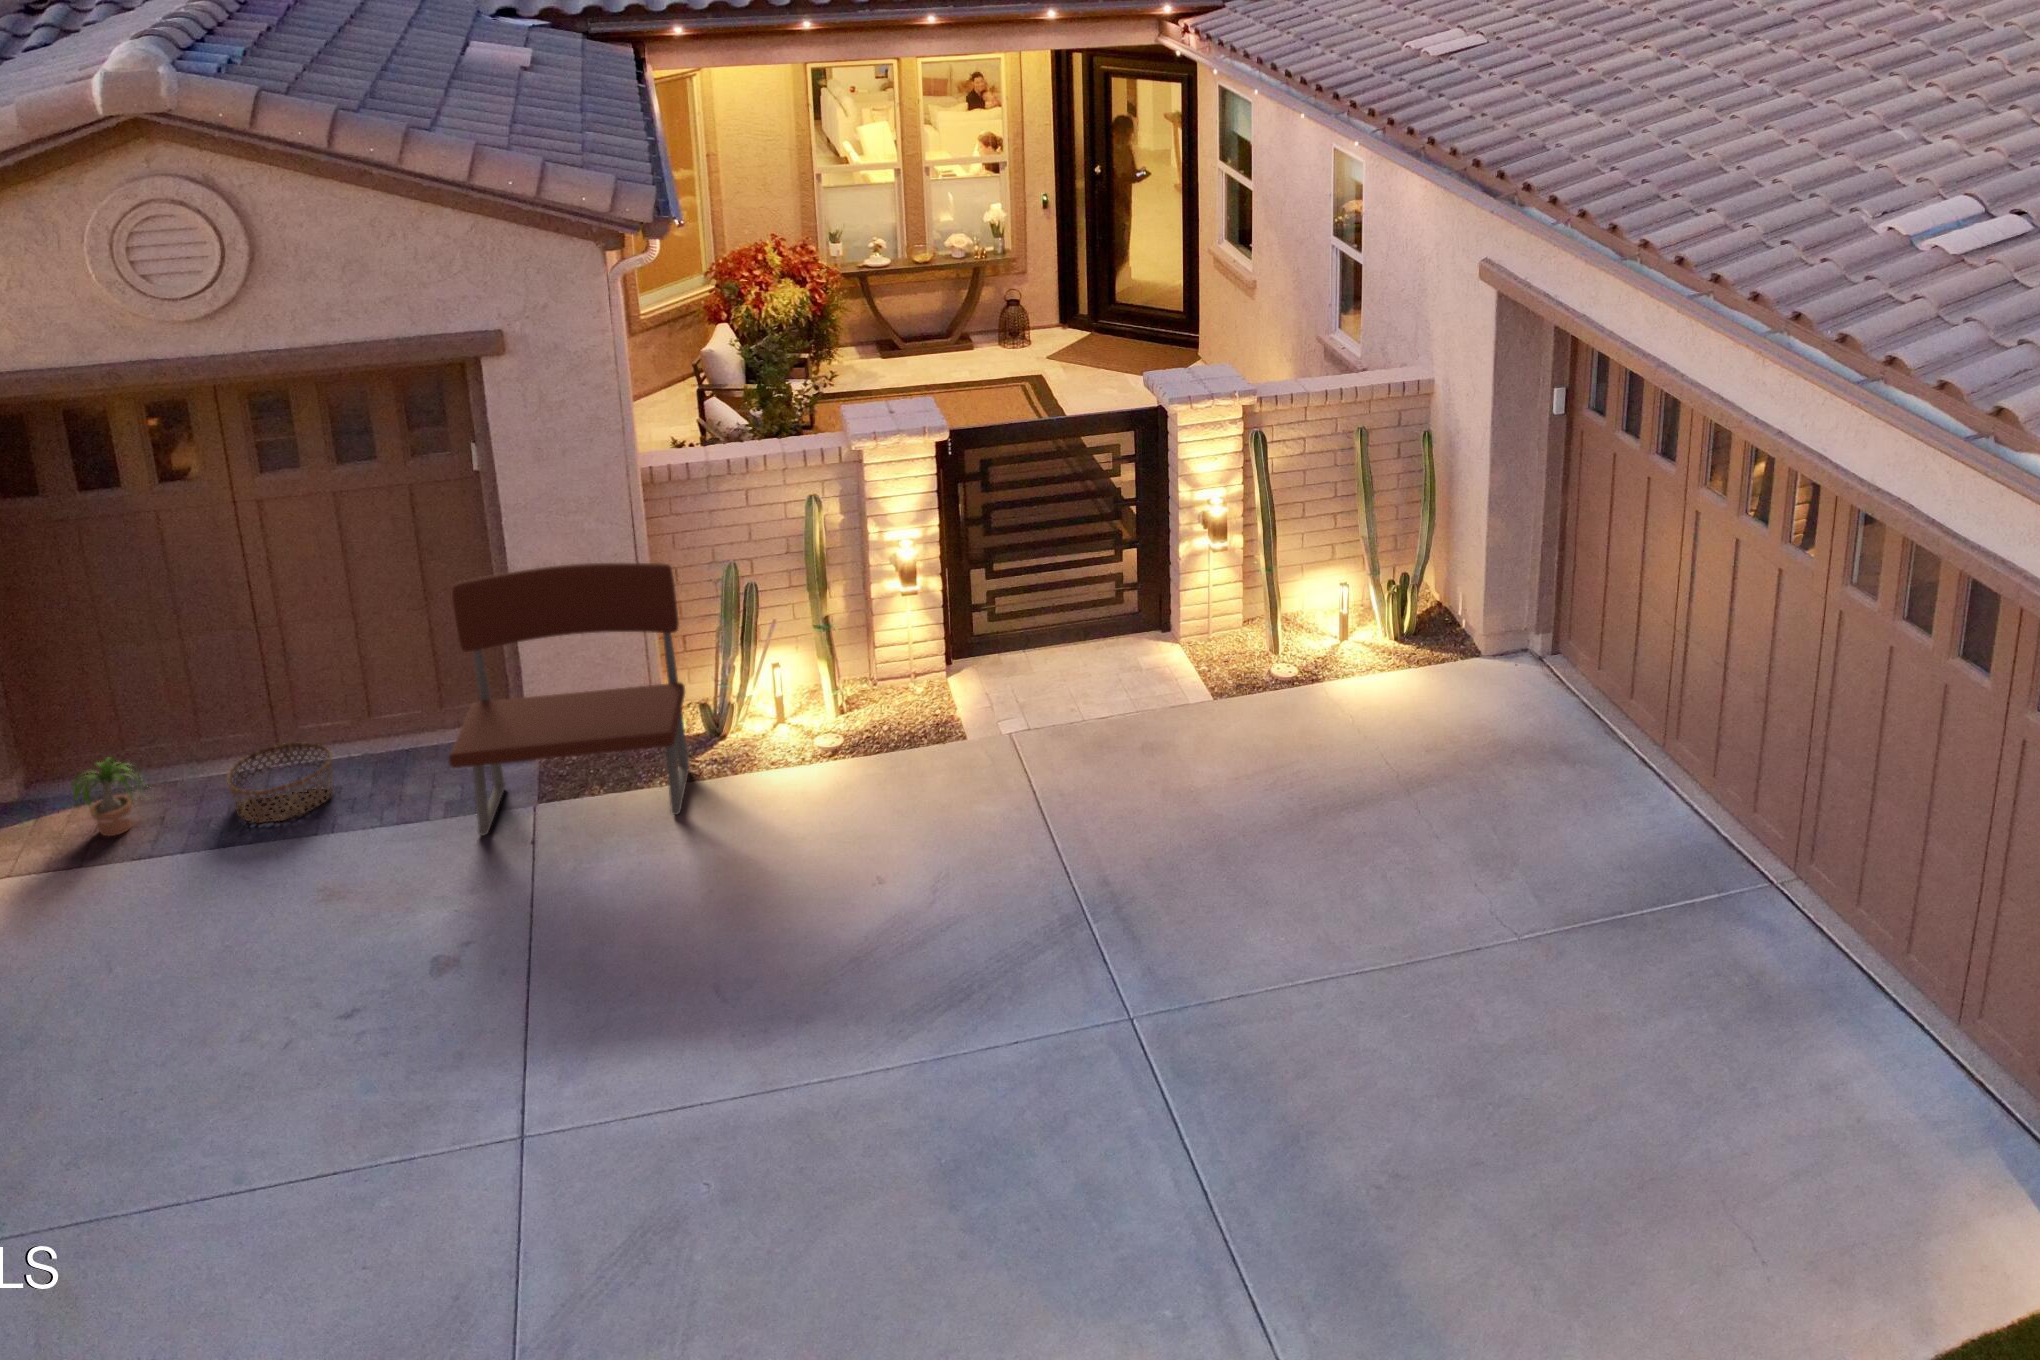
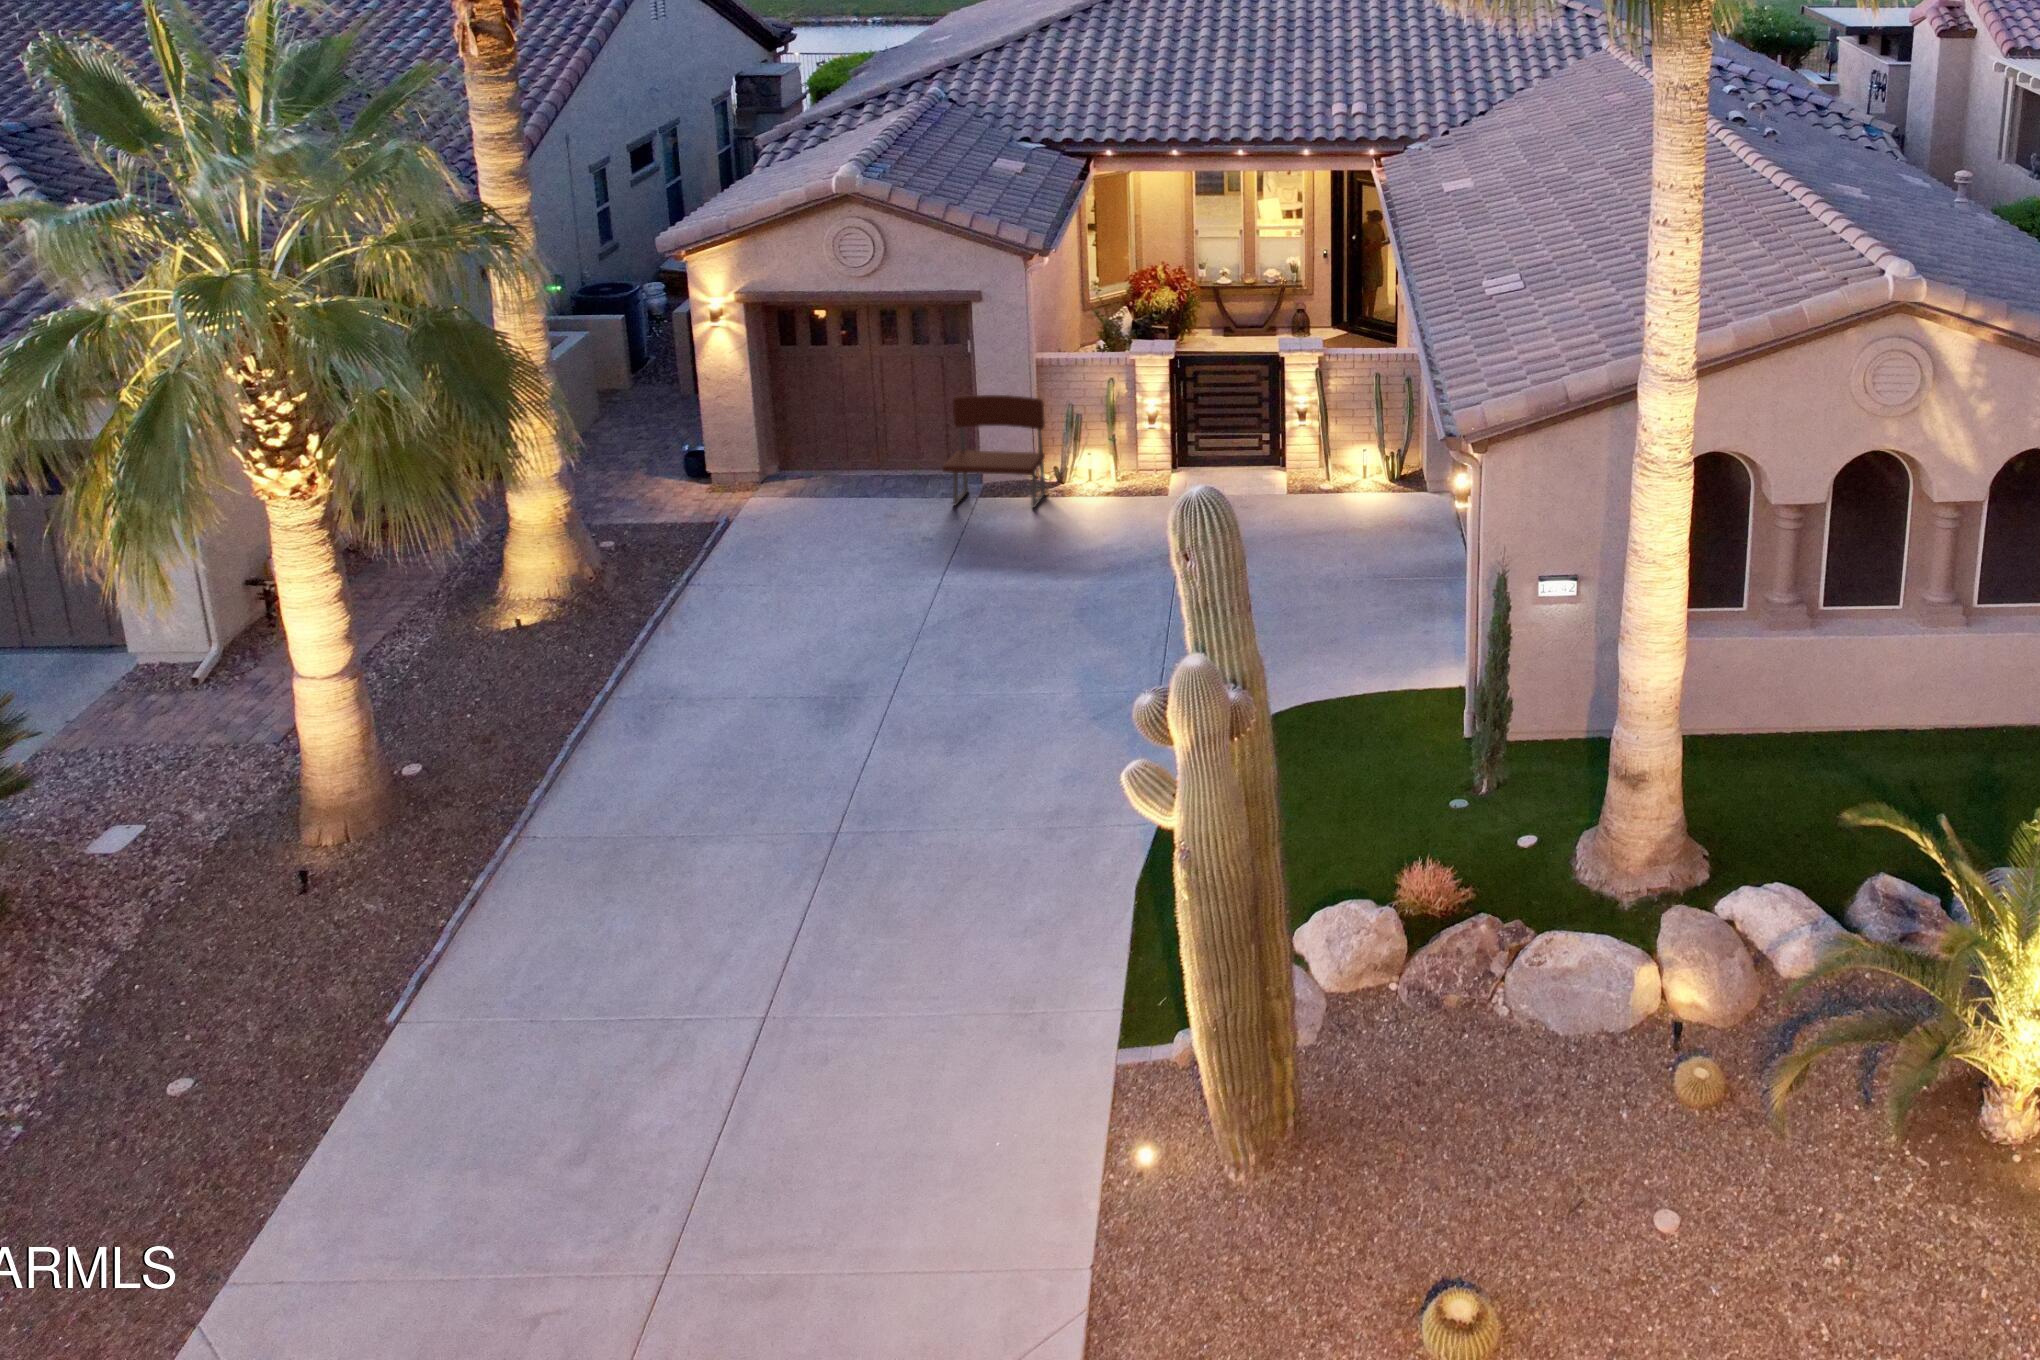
basket: present [227,742,333,822] -> none [859,462,901,492]
potted plant: present [72,757,142,836] -> none [796,456,833,489]

